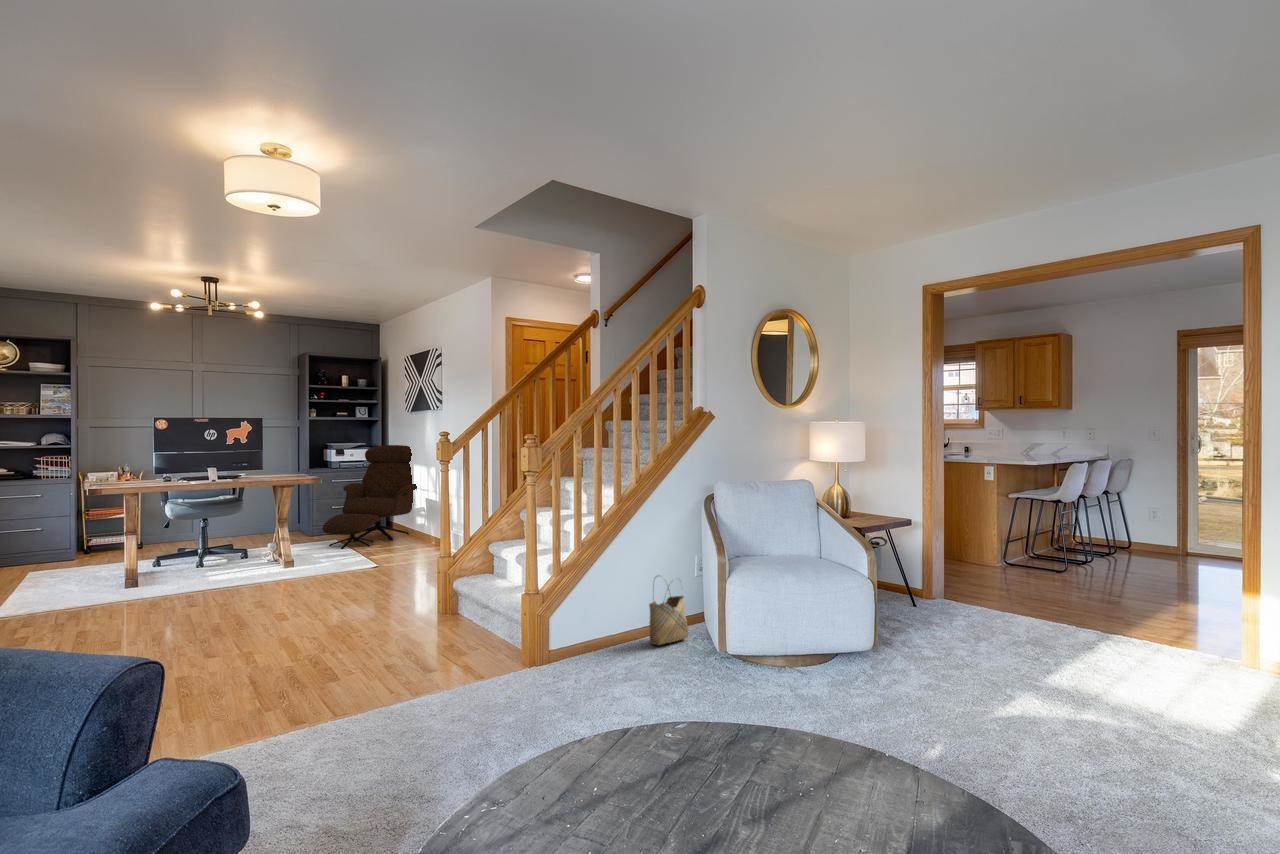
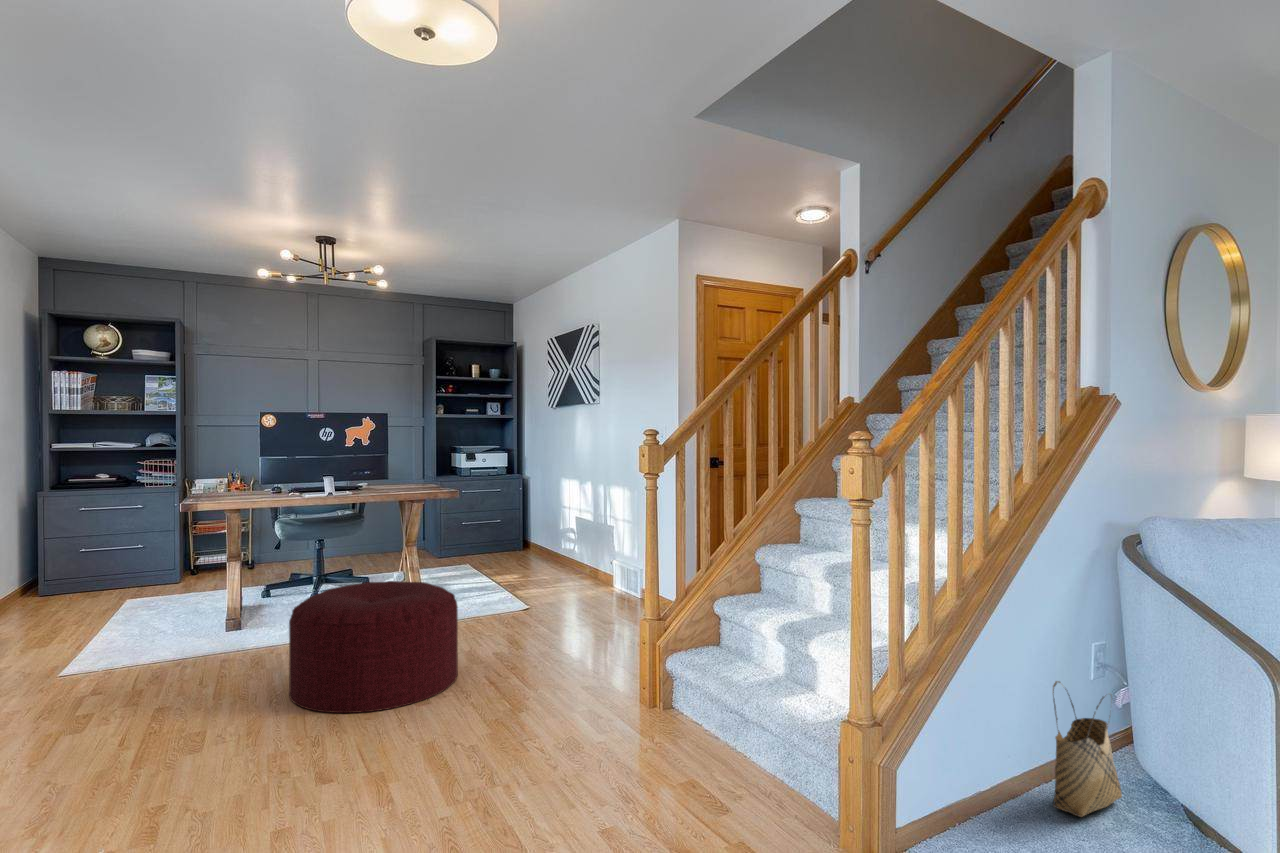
lounge chair: present [323,445,417,549] -> none [455,448,568,580]
ottoman: none [182,541,311,627] -> present [289,581,458,713]

